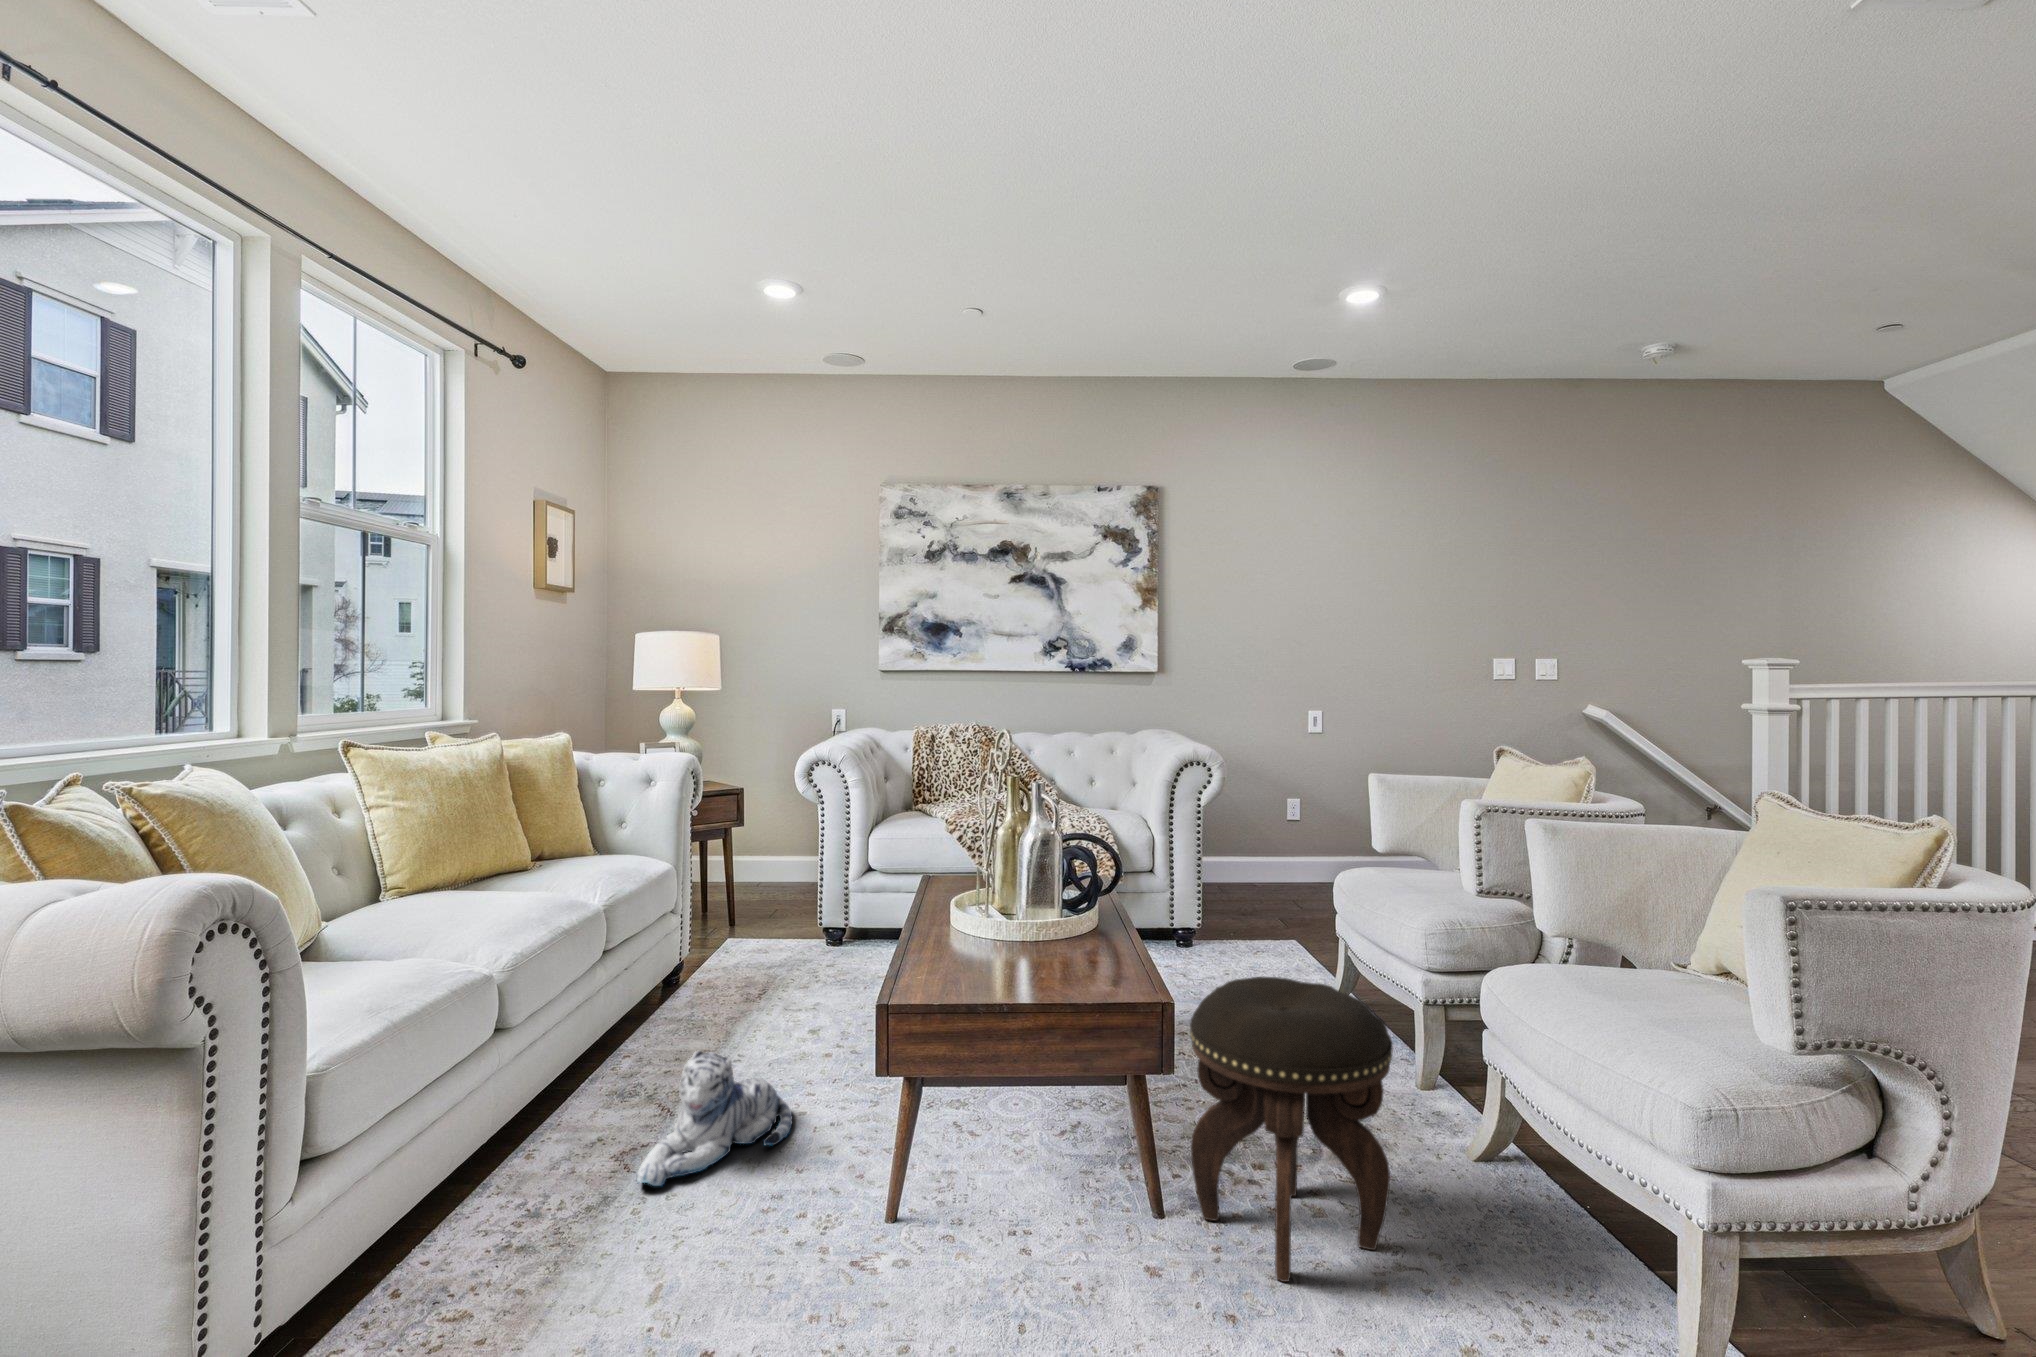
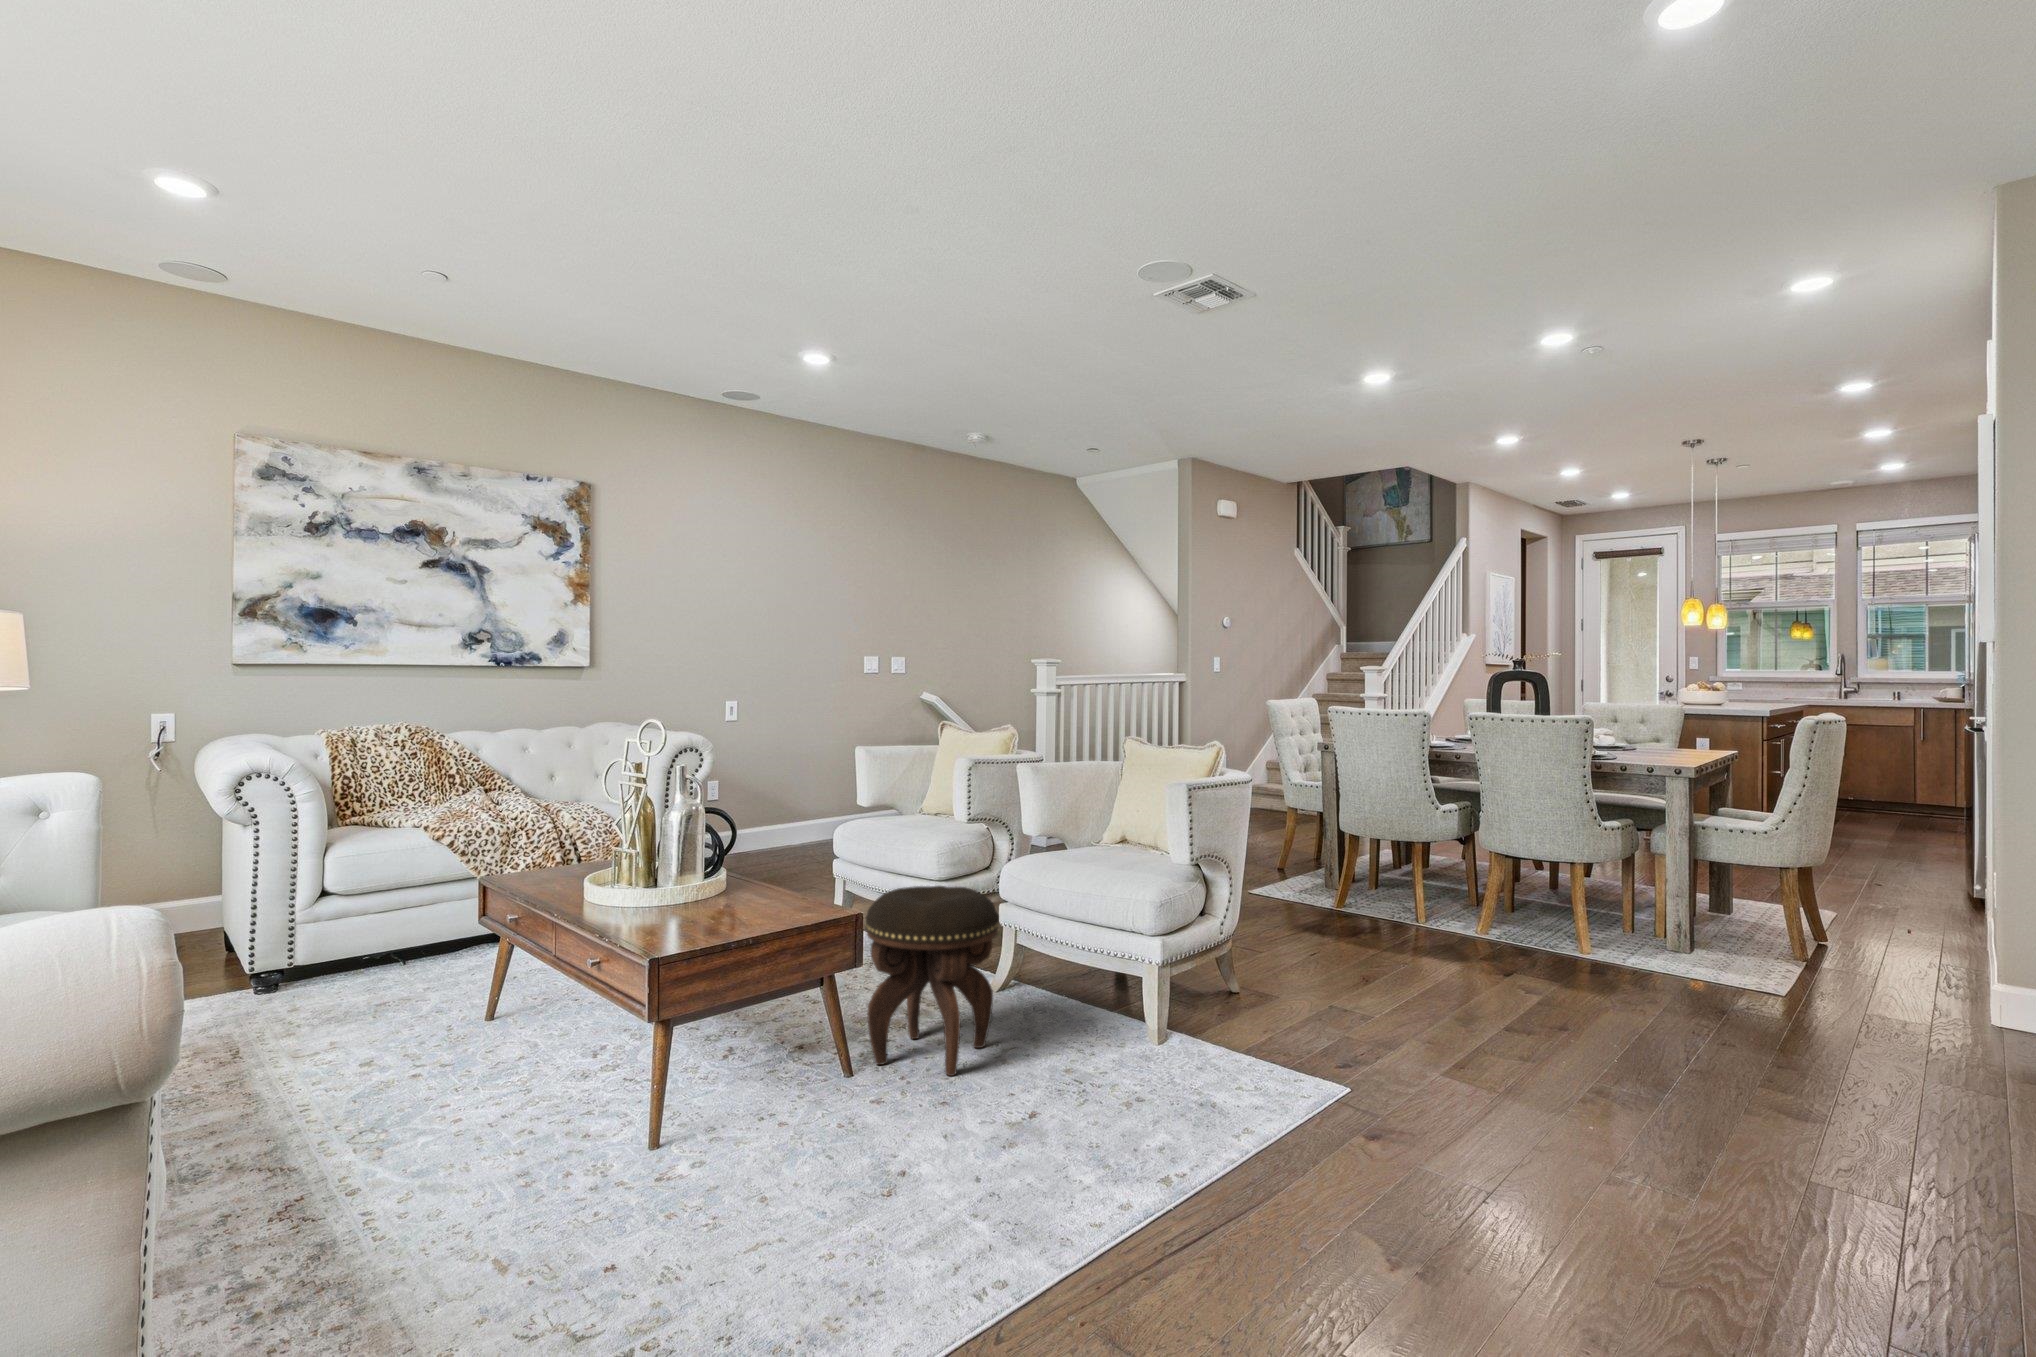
plush toy: present [636,1051,793,1186] -> none [350,1060,480,1203]

